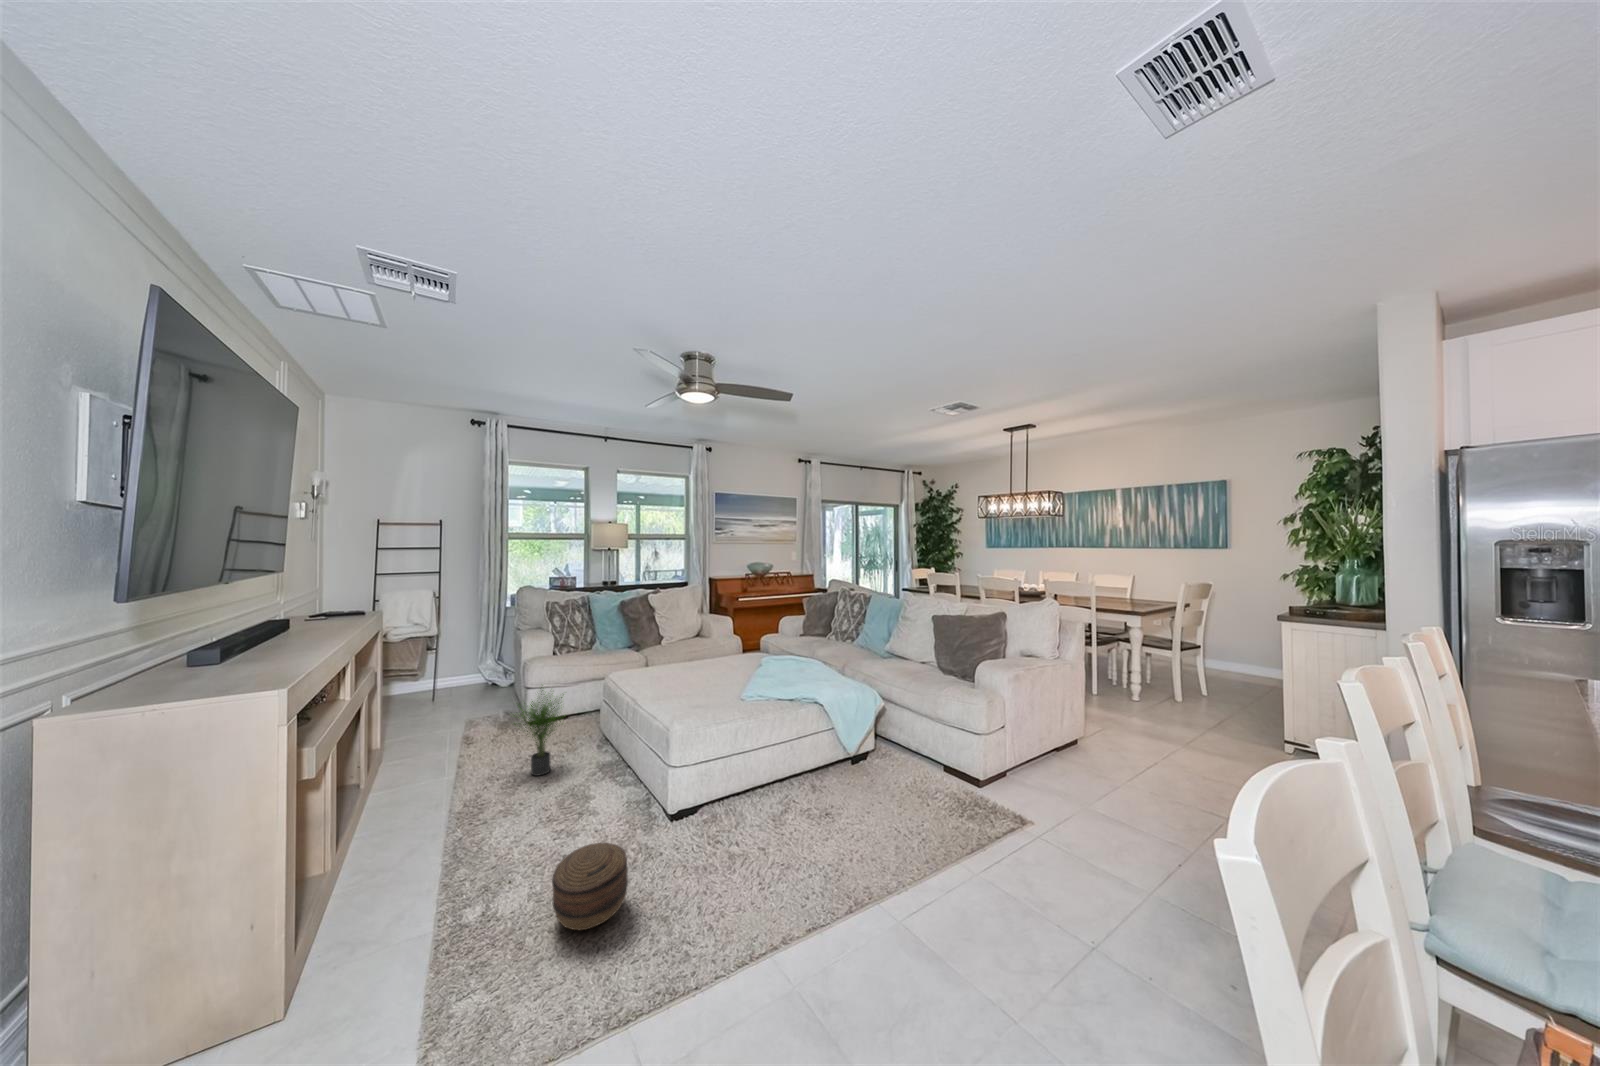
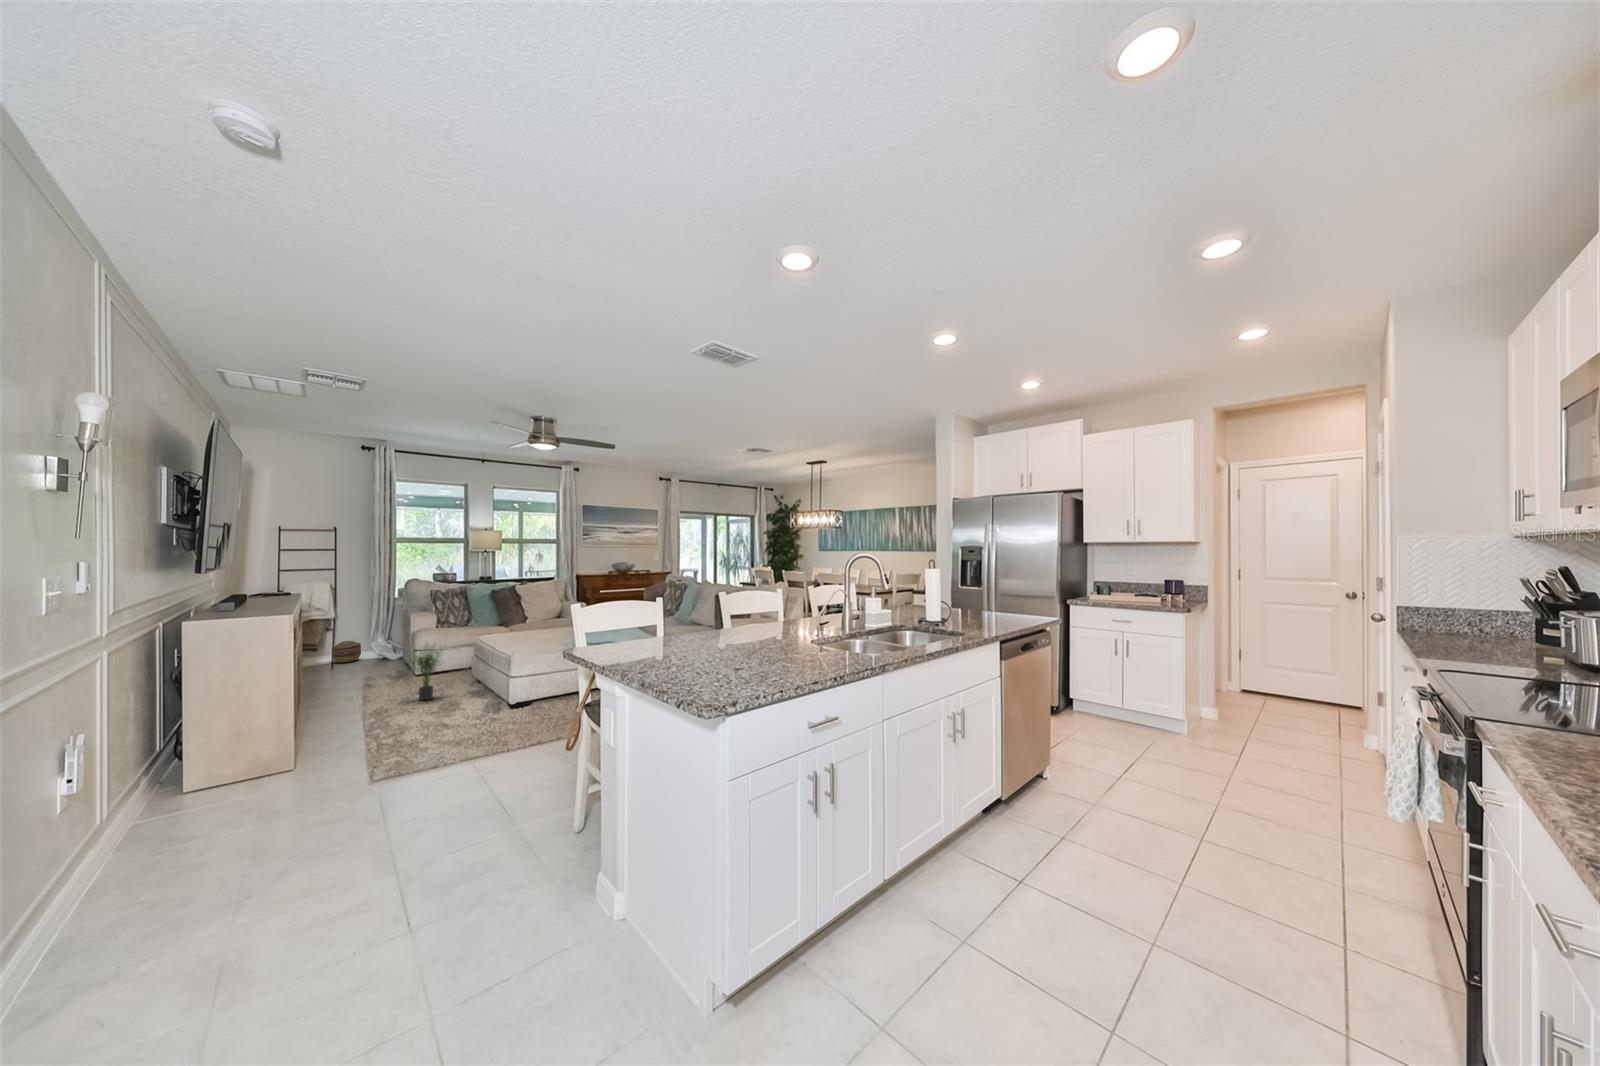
basket: present [552,843,628,930] -> present [332,641,361,663]

